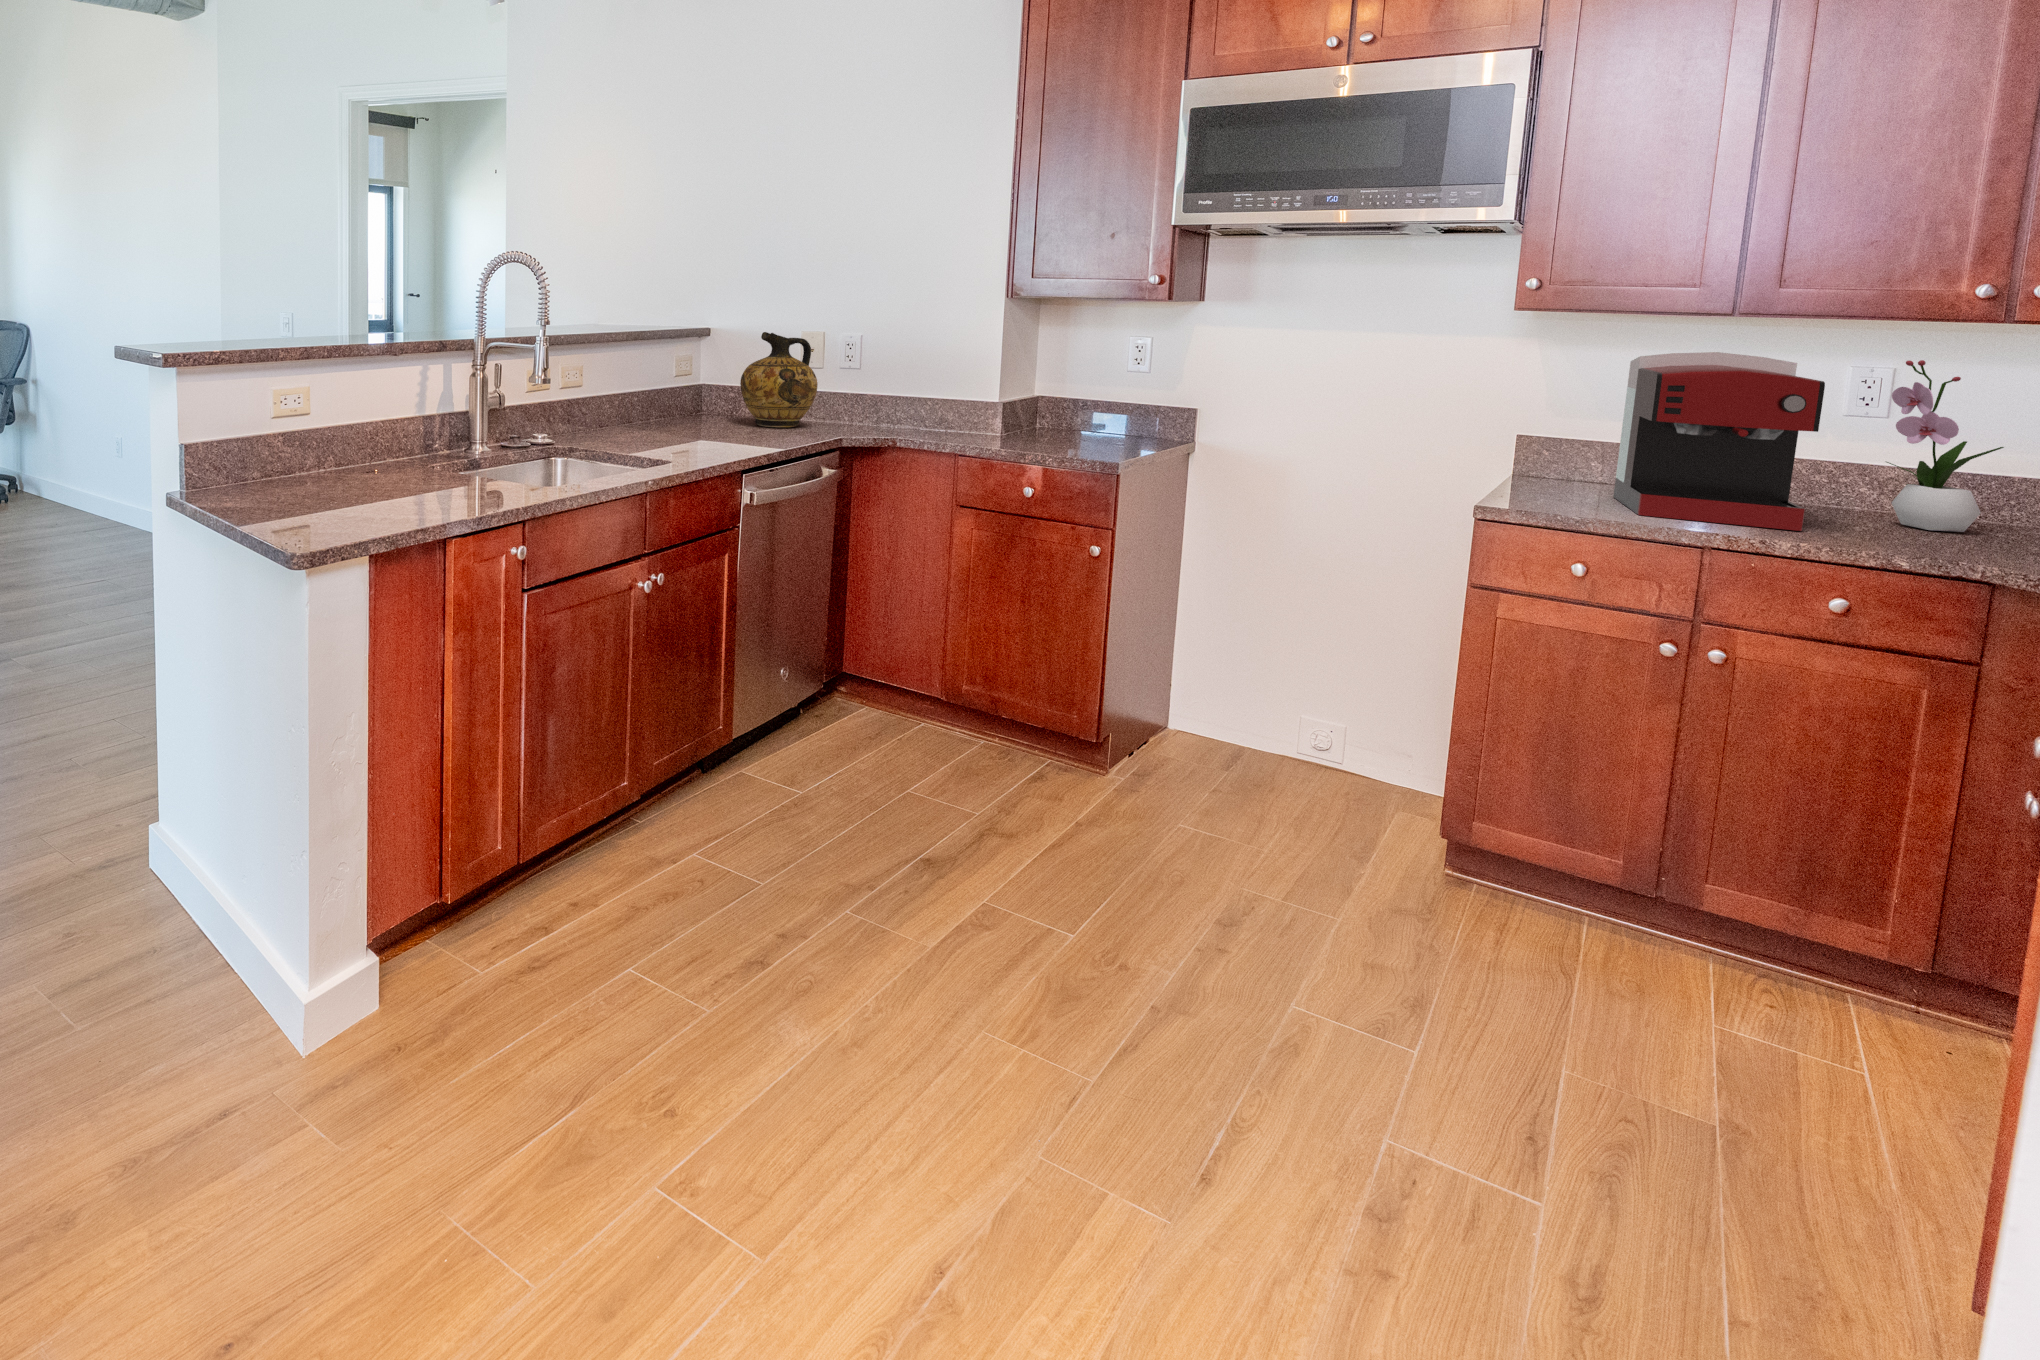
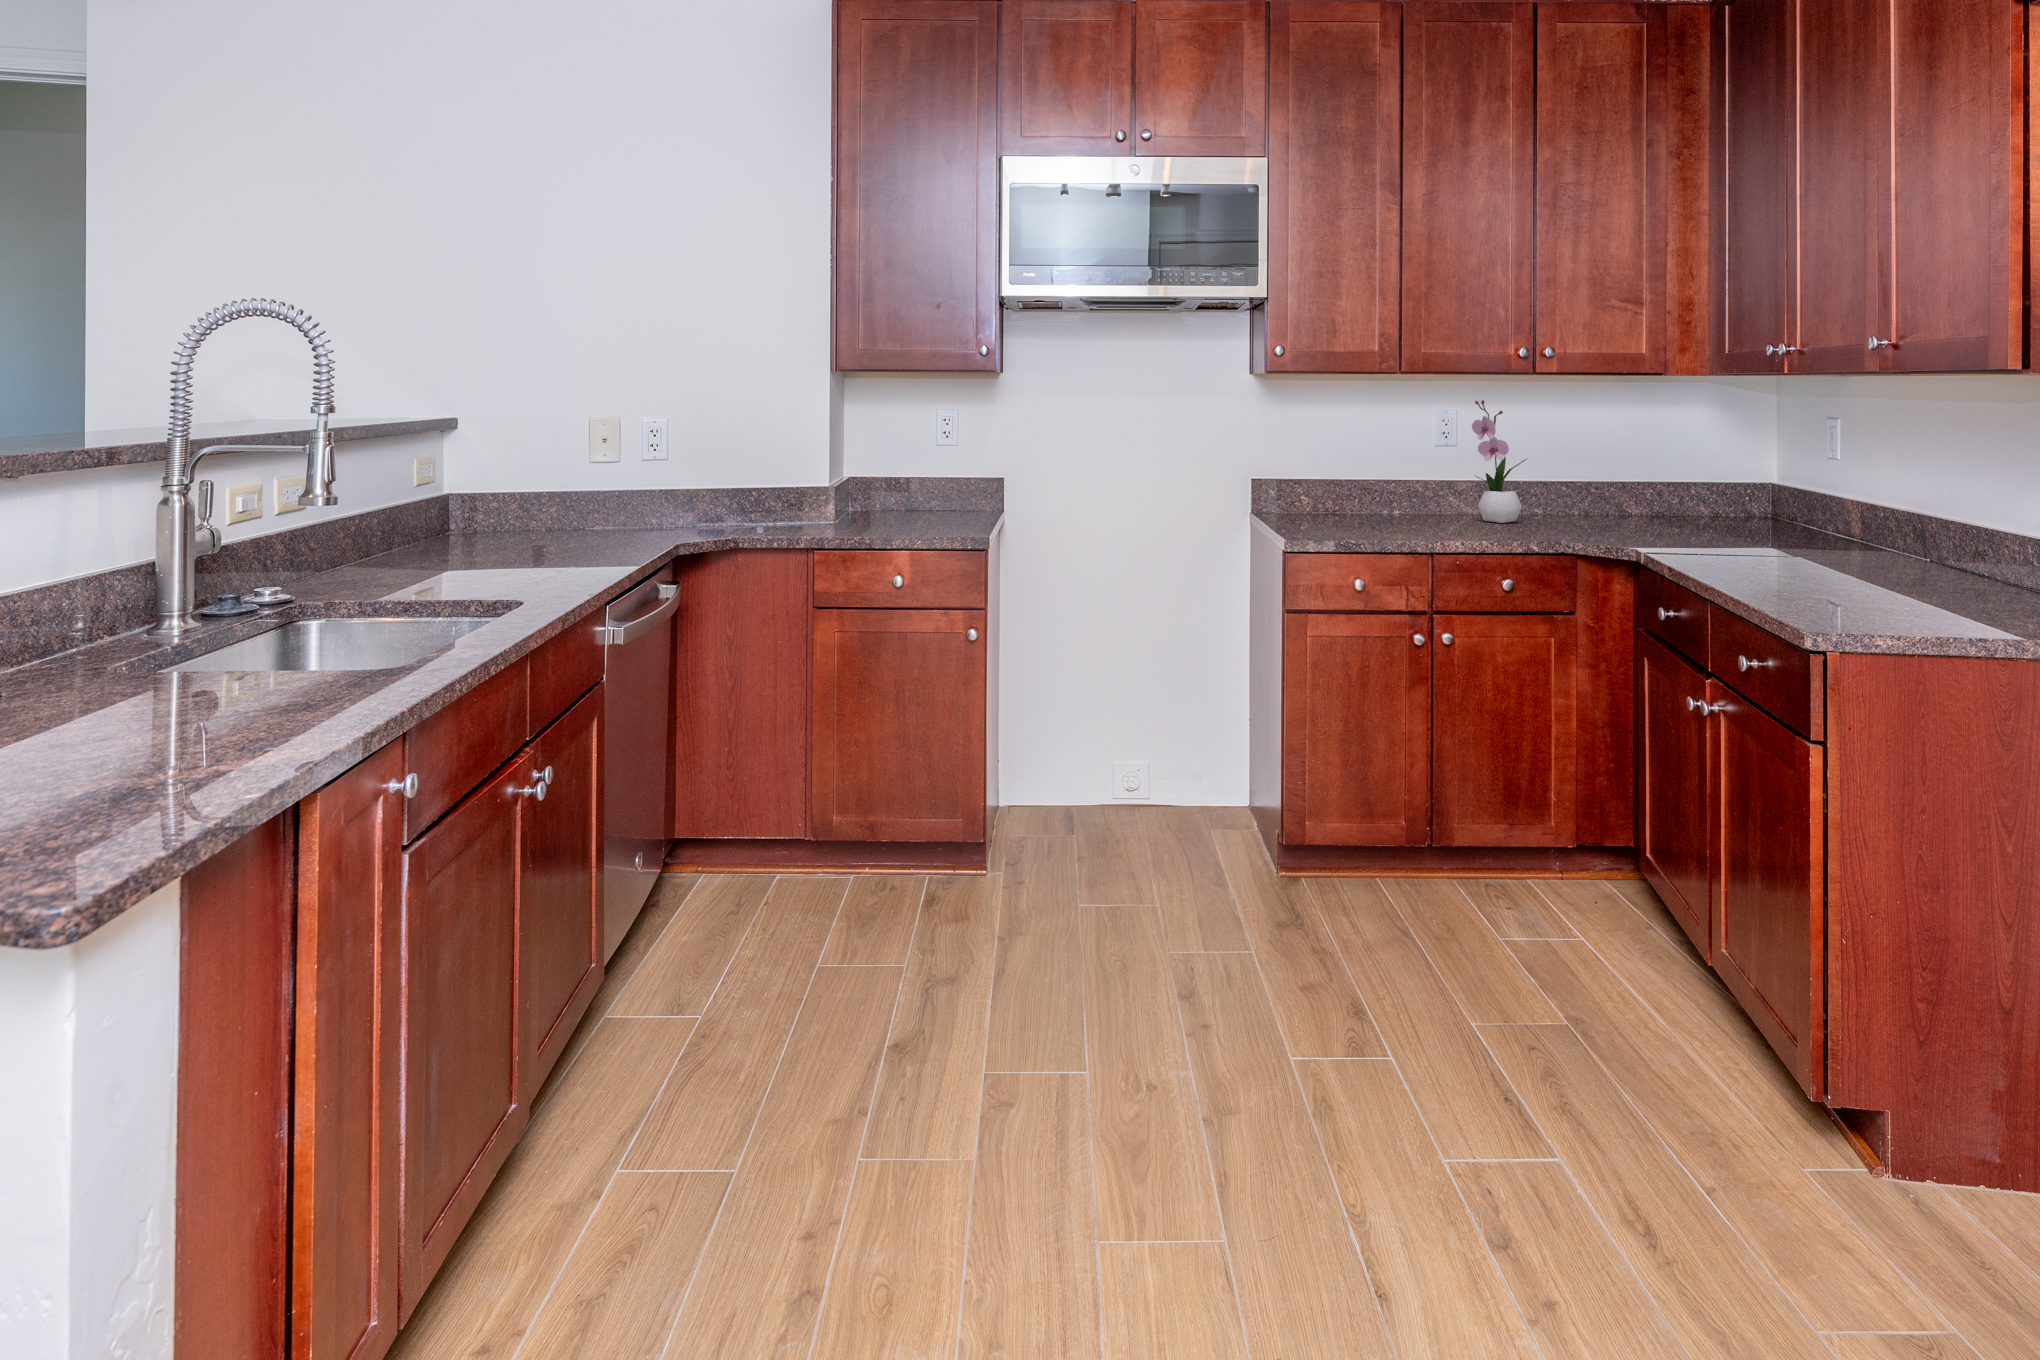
ceramic jug: present [740,332,818,427] -> none [518,421,623,545]
coffee maker: present [1613,352,1825,531] -> none [1334,400,1463,534]

